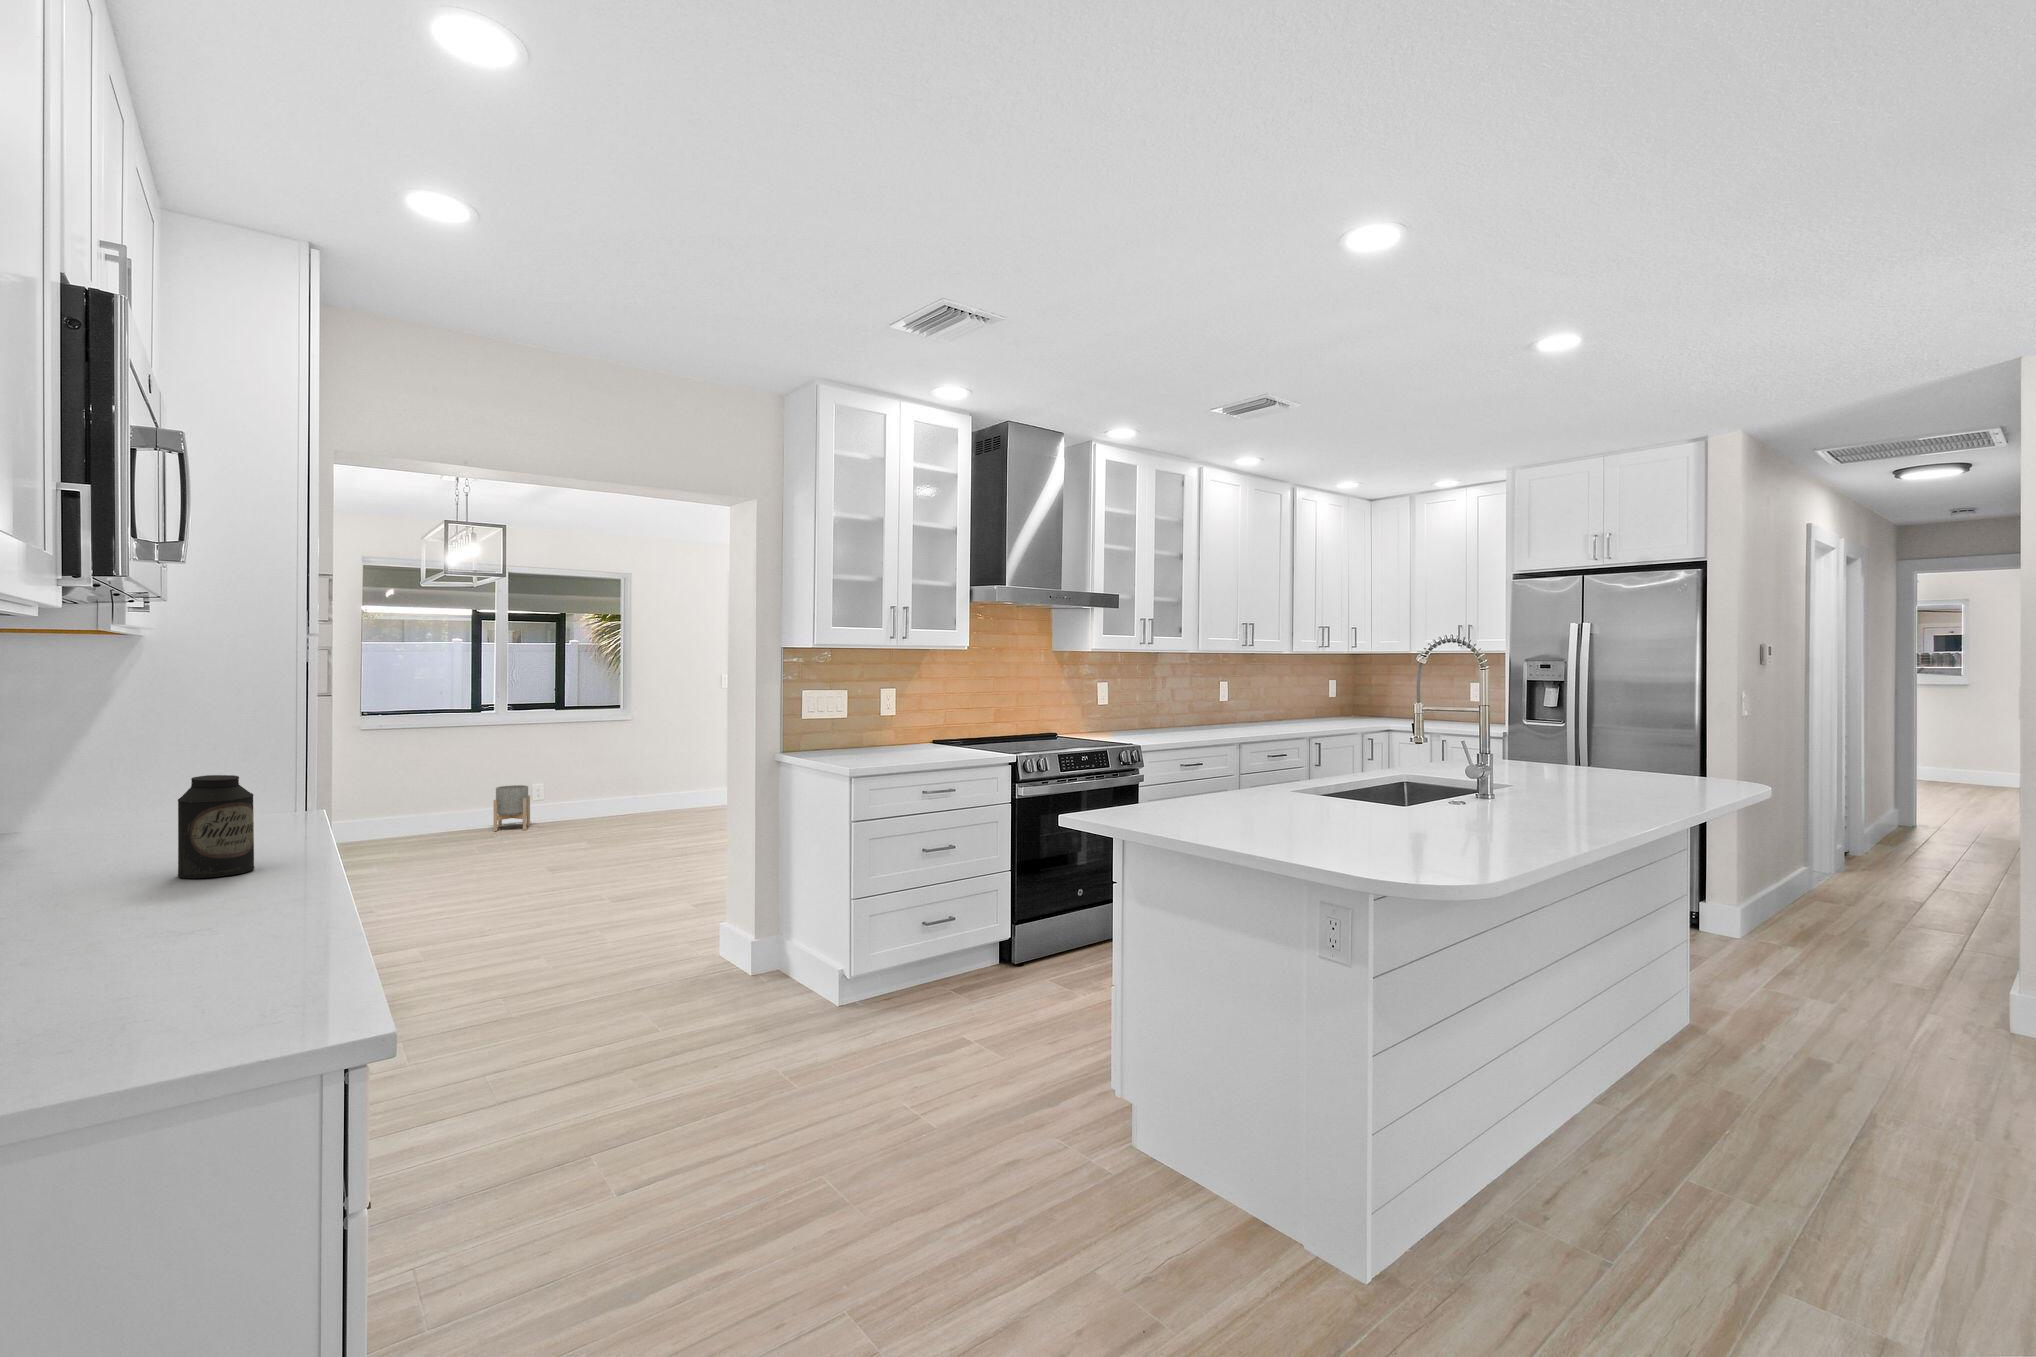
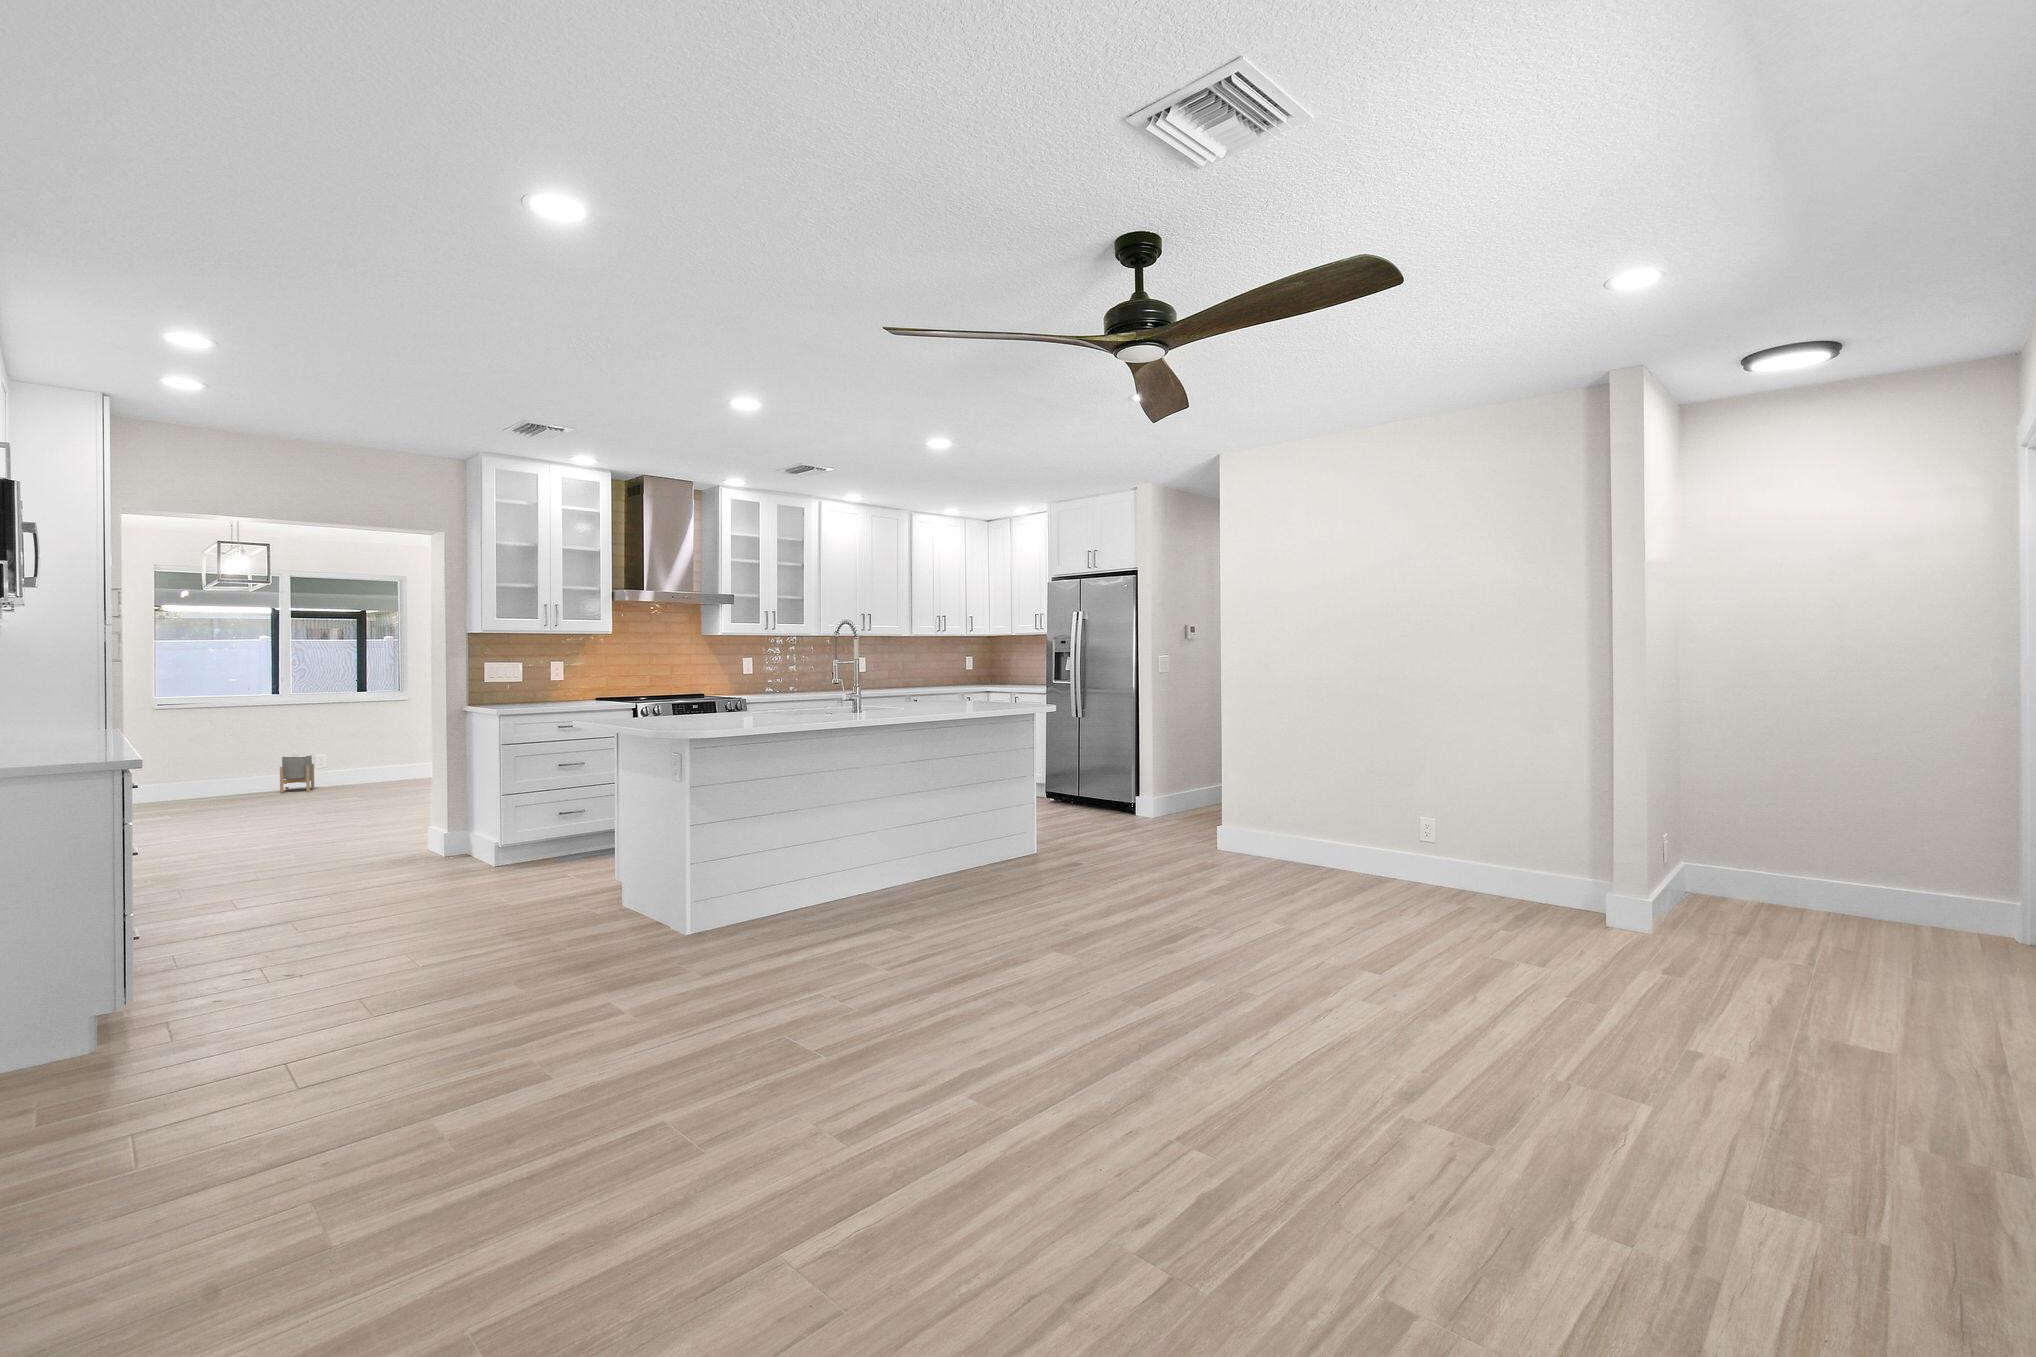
canister: present [178,775,255,878] -> none [37,691,78,738]

